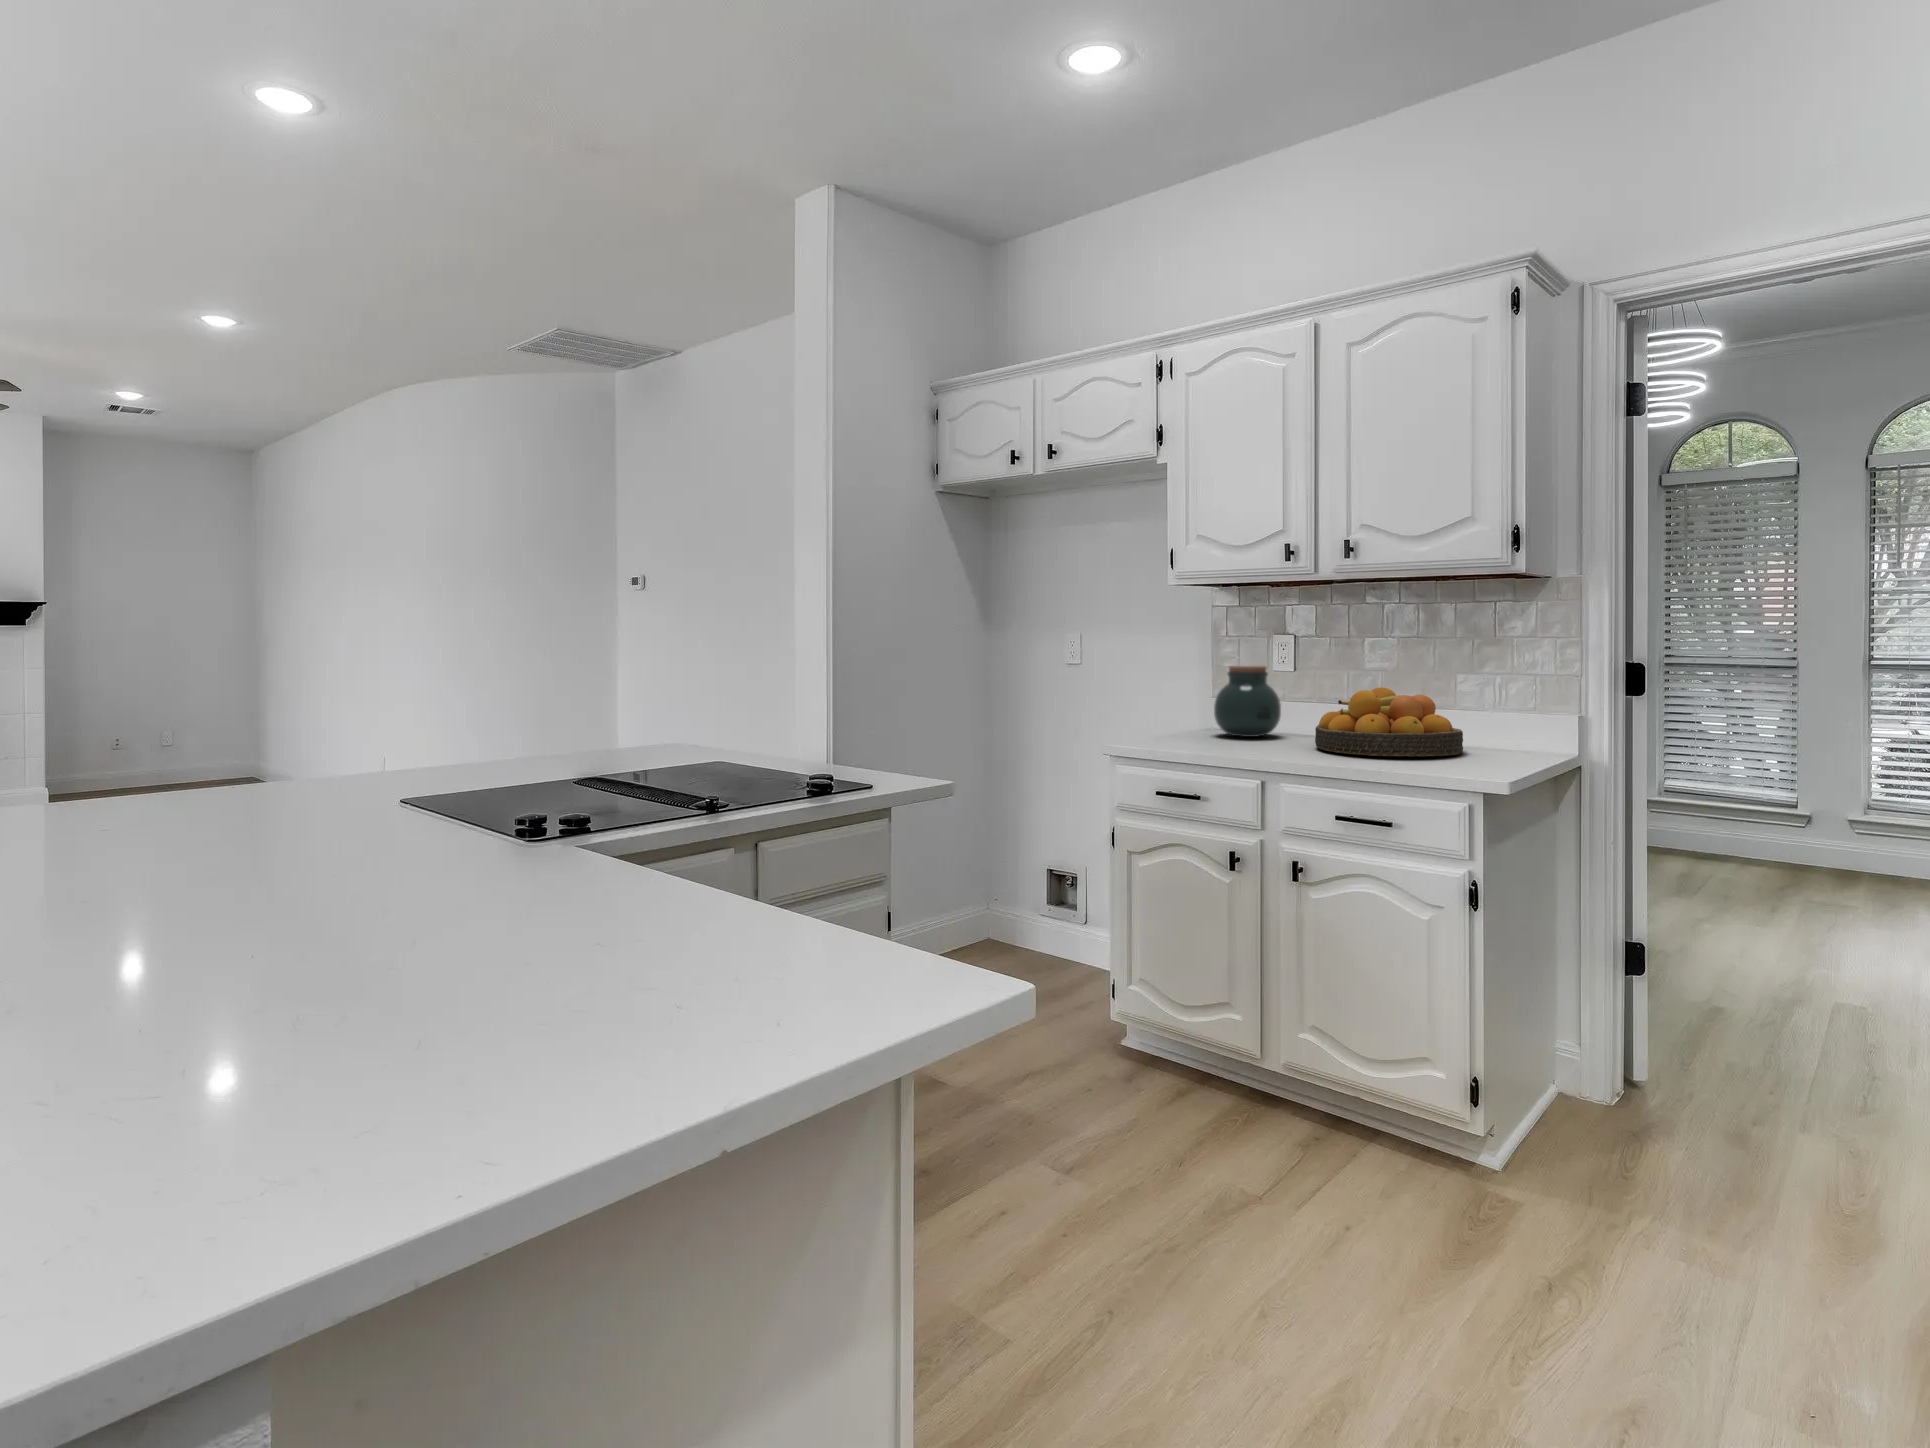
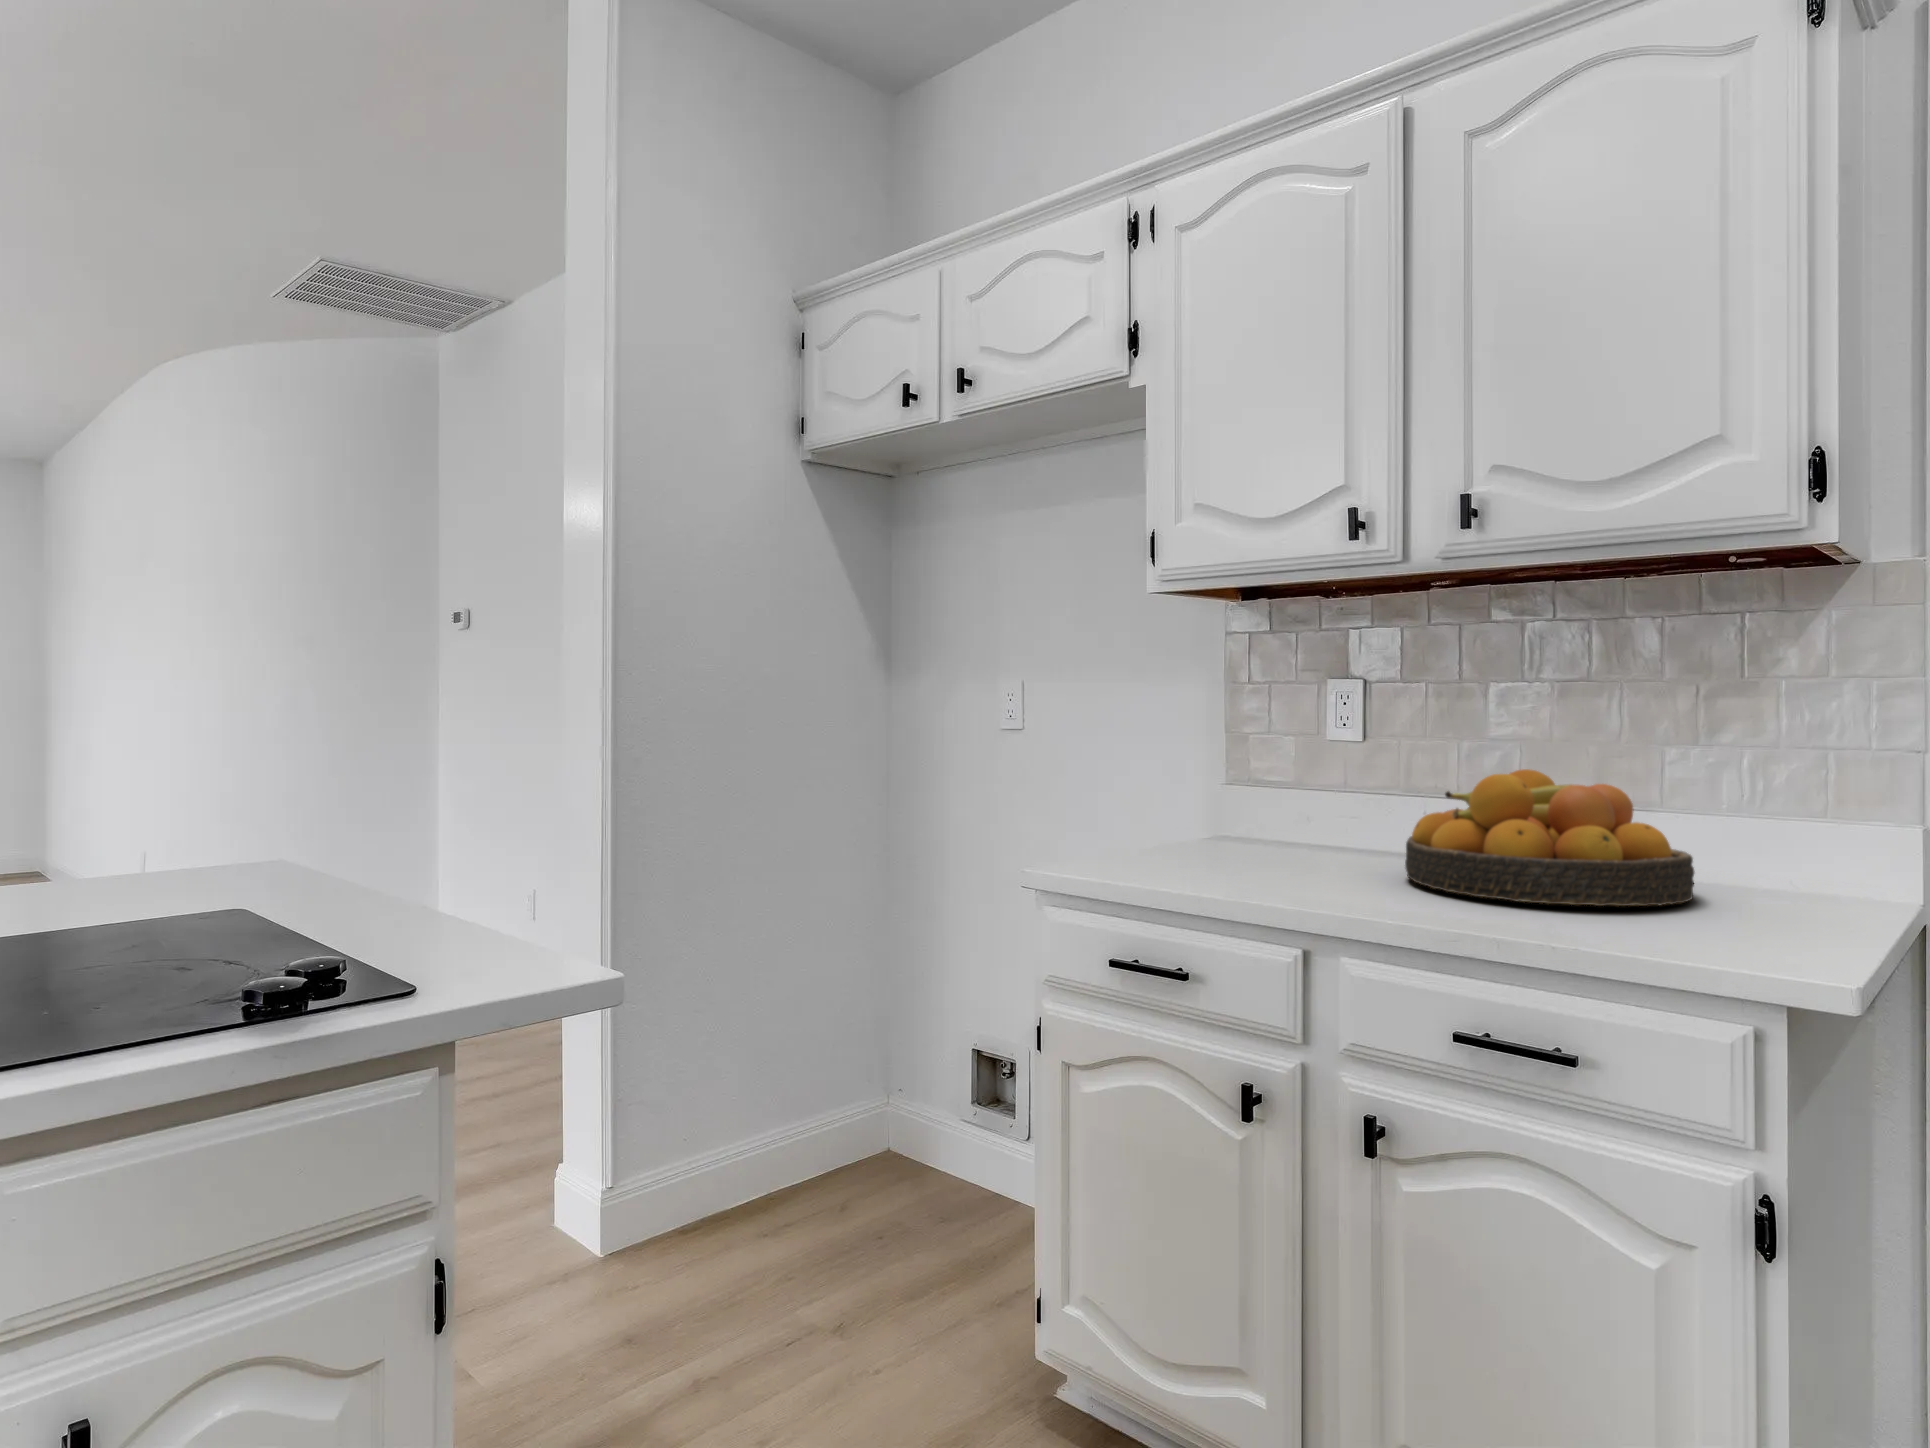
jar: present [1214,666,1281,737] -> none [1225,729,1341,852]

